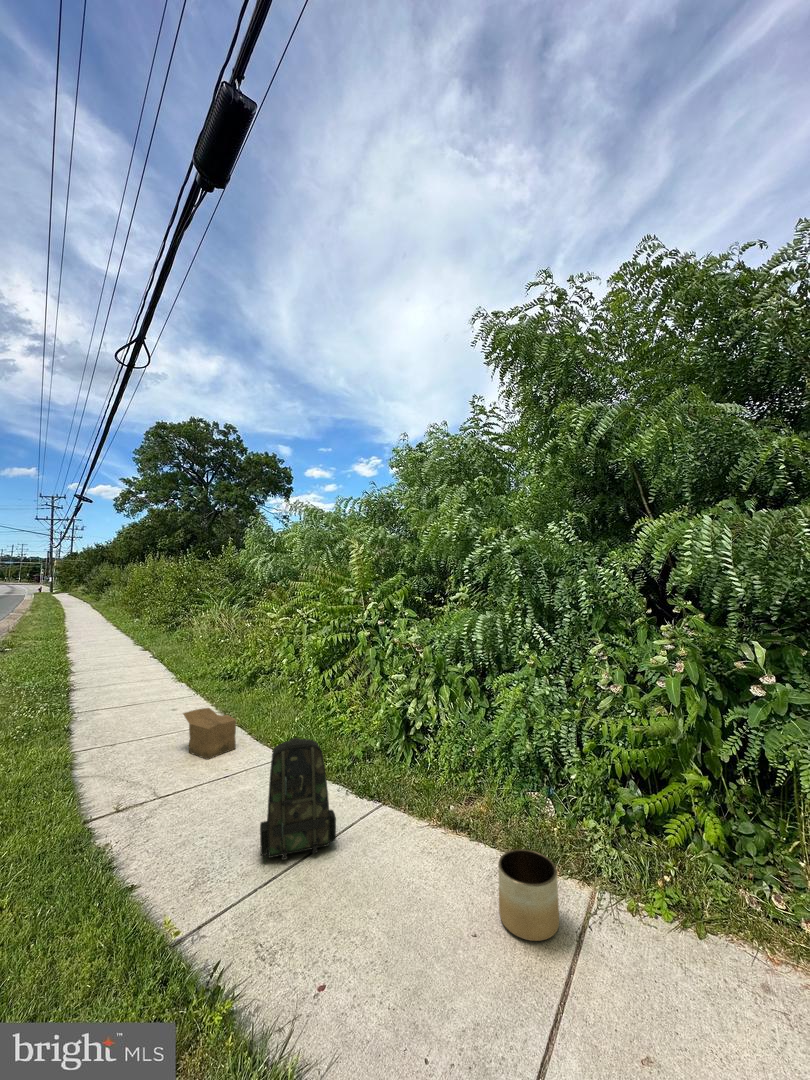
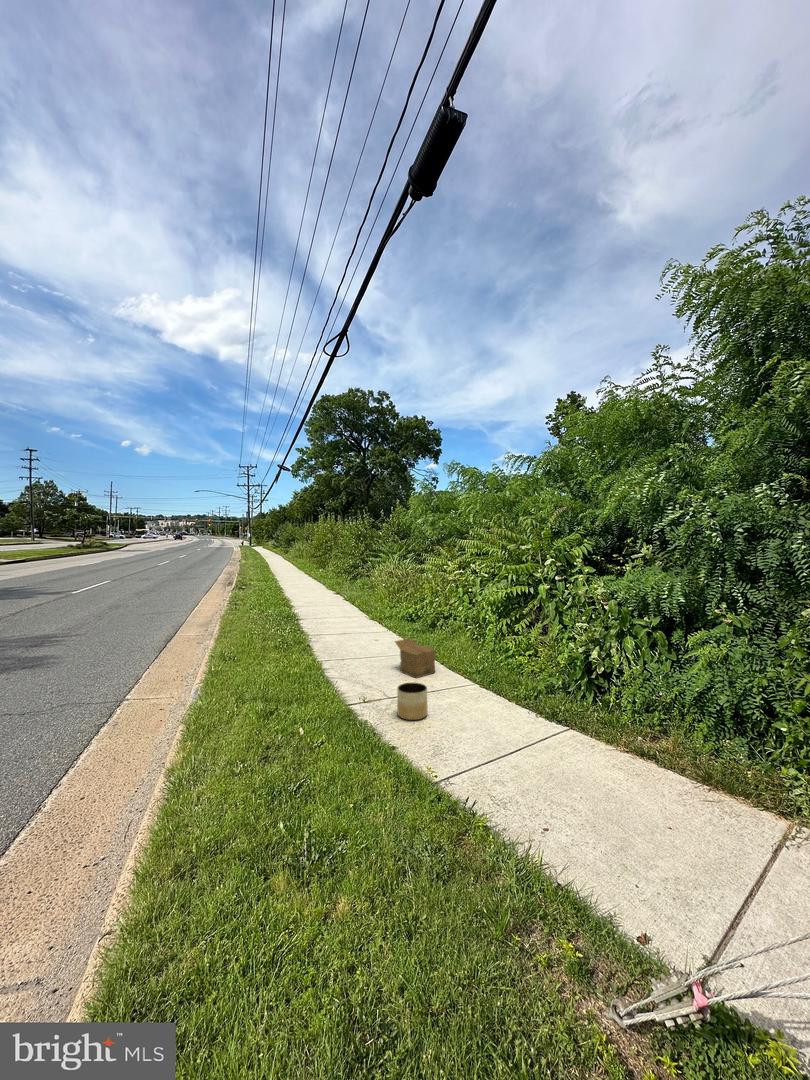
backpack: present [260,738,336,864] -> none [479,666,540,756]
planter: present [498,849,559,941] -> present [397,683,427,720]

